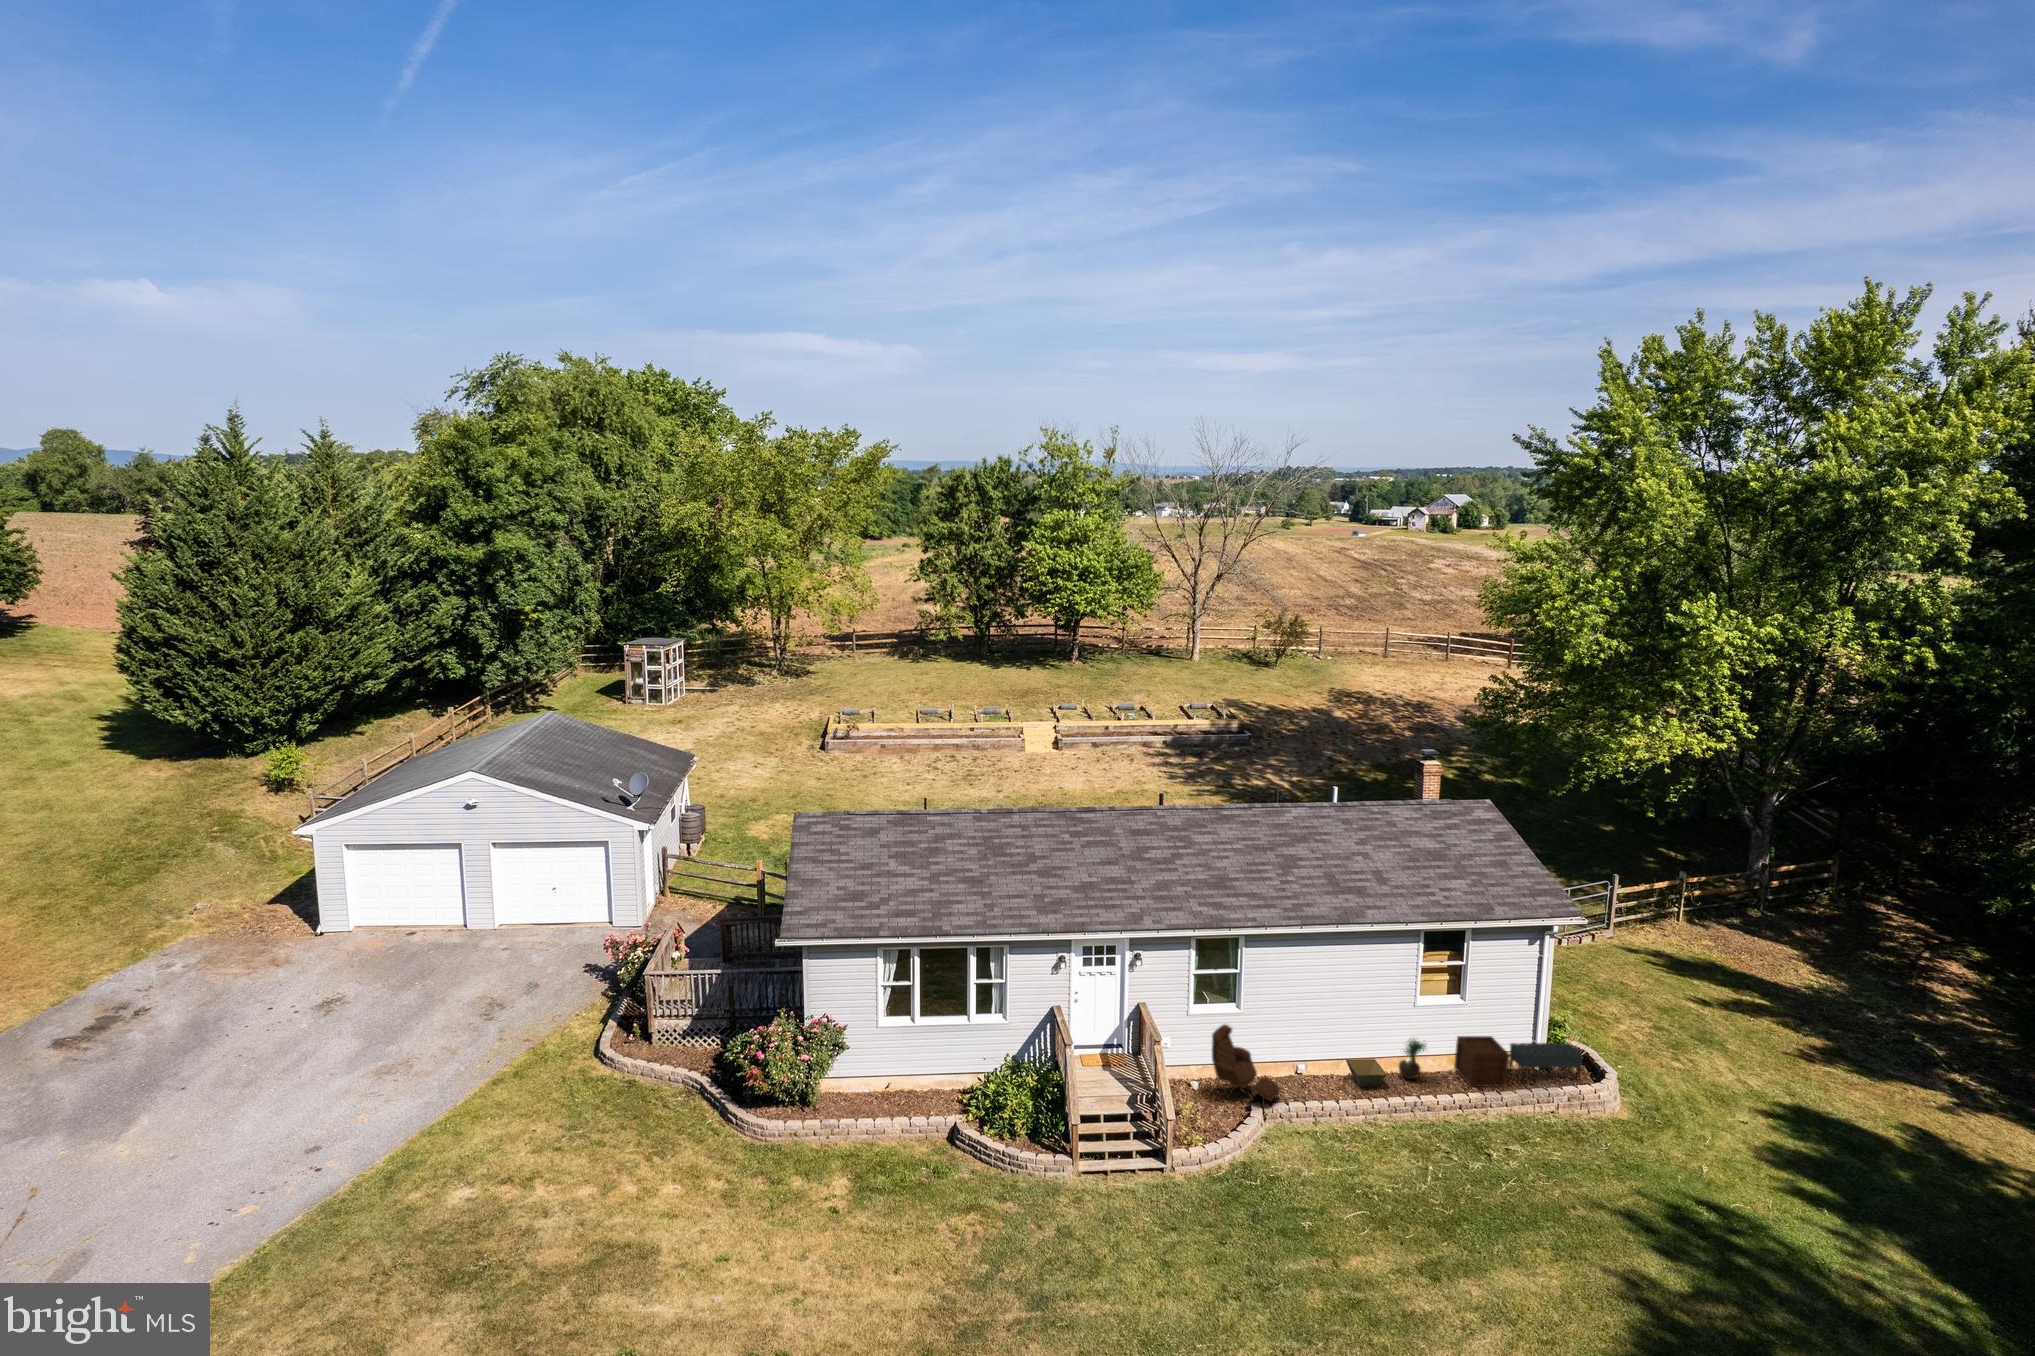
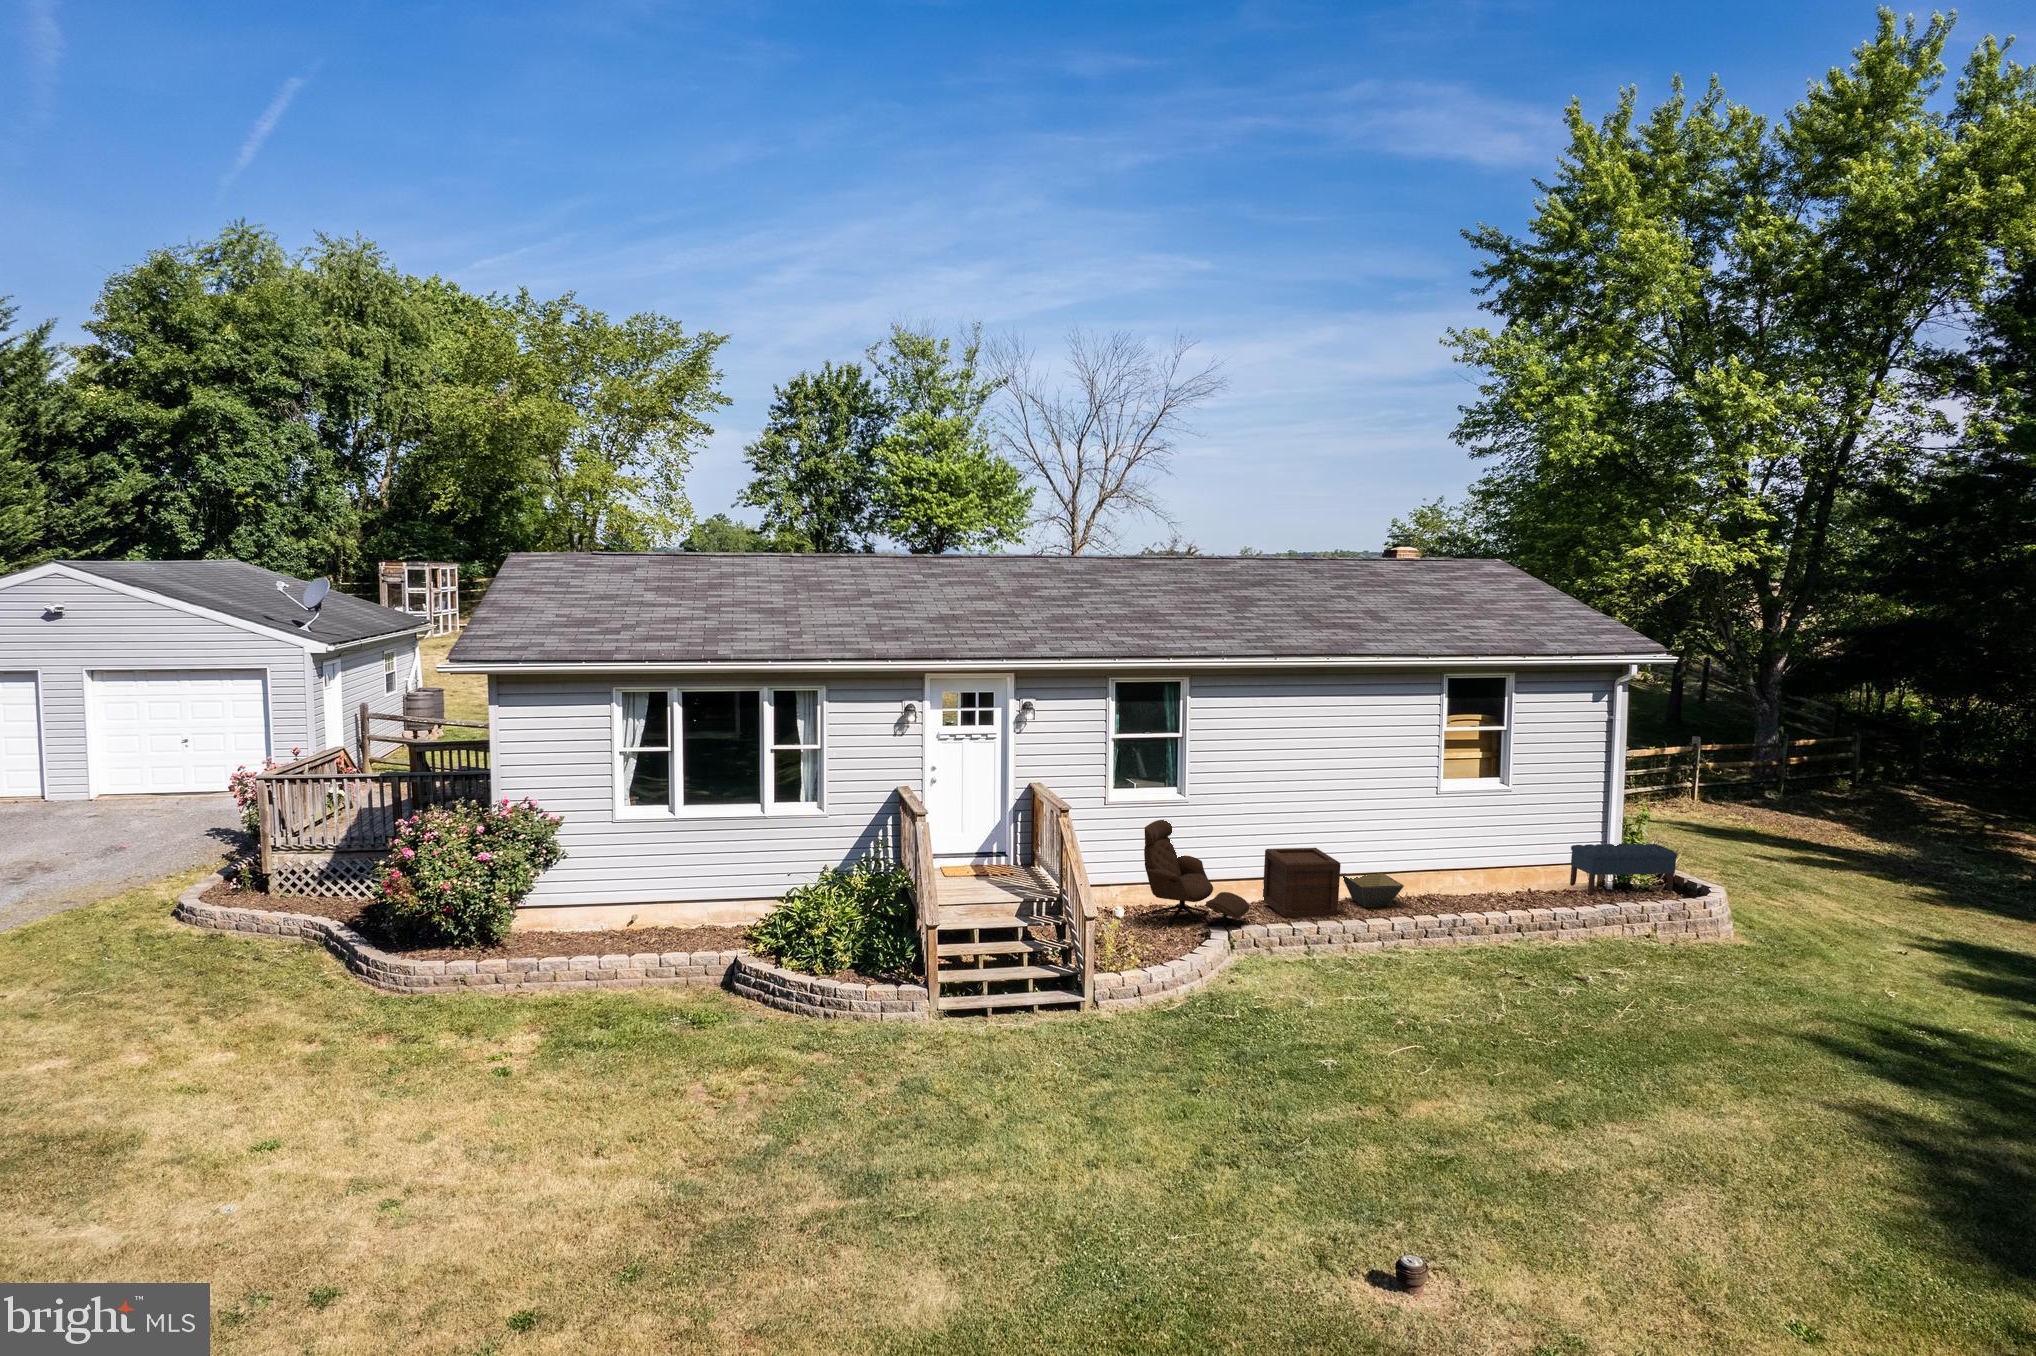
wooden crate: present [1454,1036,1509,1087] -> present [1263,848,1341,918]
potted tree: present [1399,1040,1426,1079] -> none [1417,830,1462,898]

